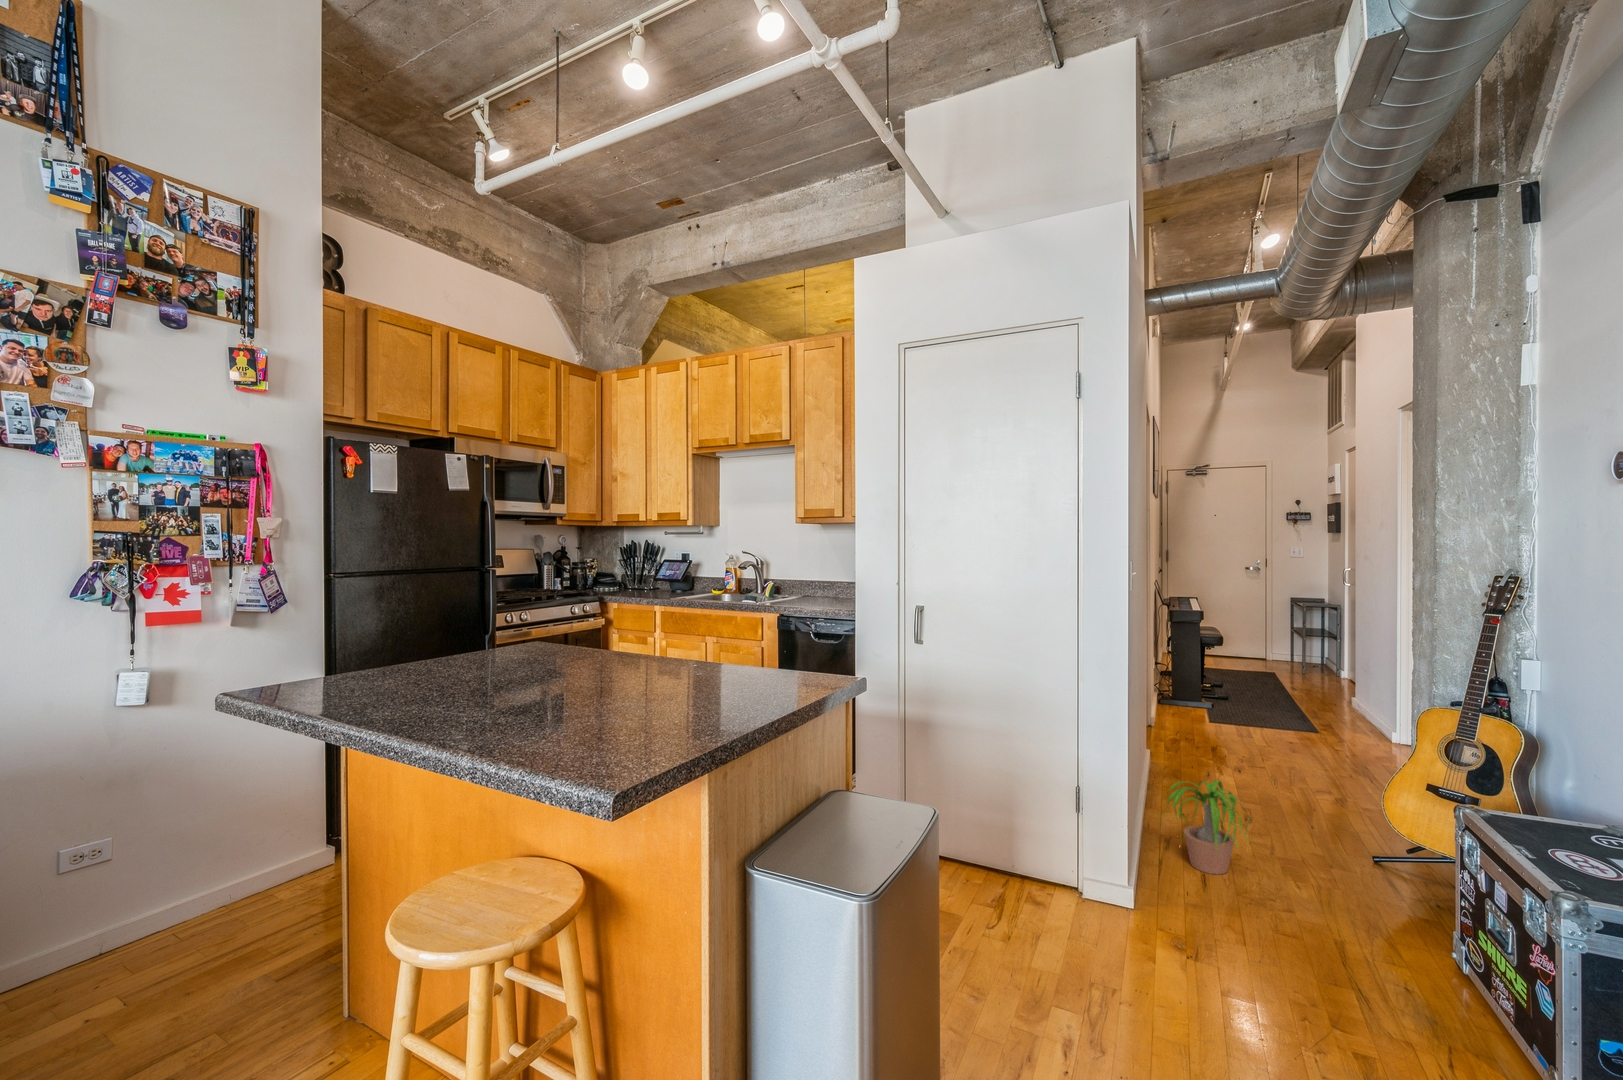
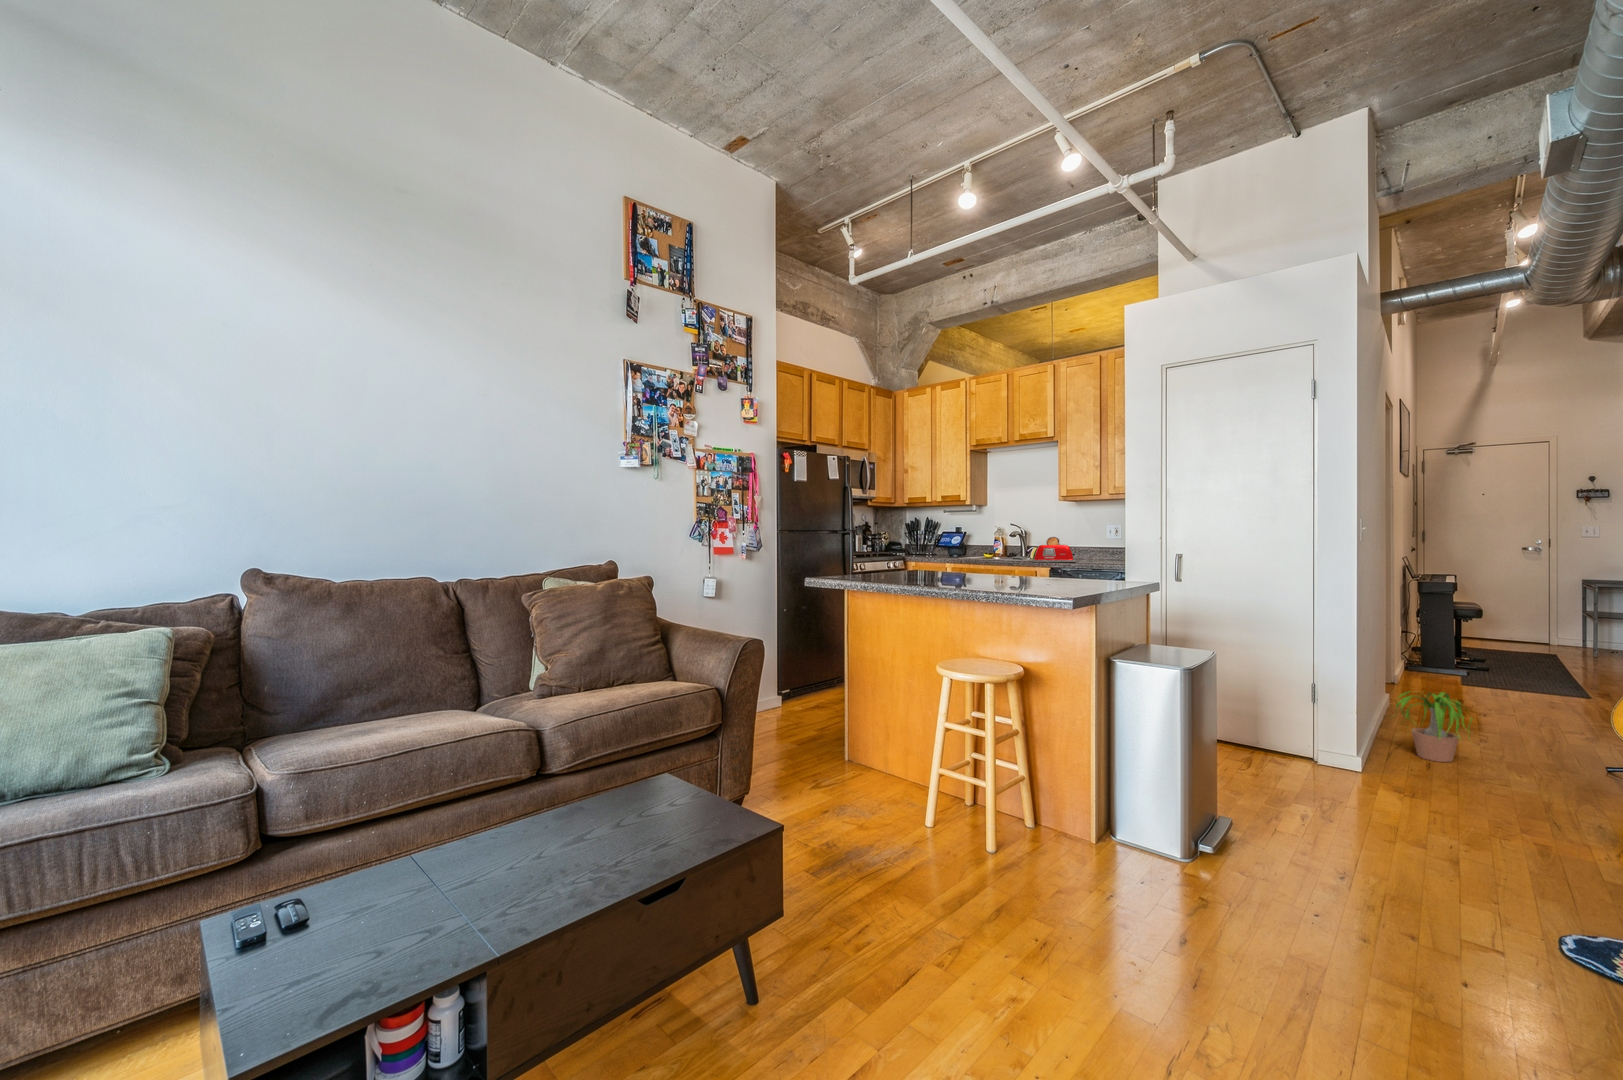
toaster: none [754,572,812,607] -> present [1031,537,1077,562]

